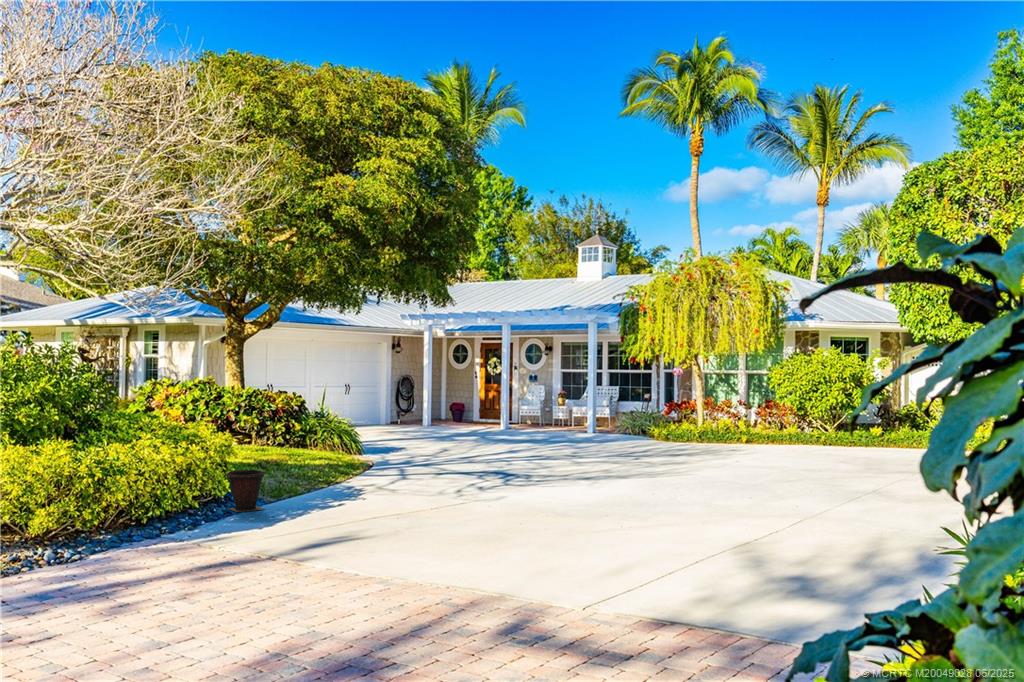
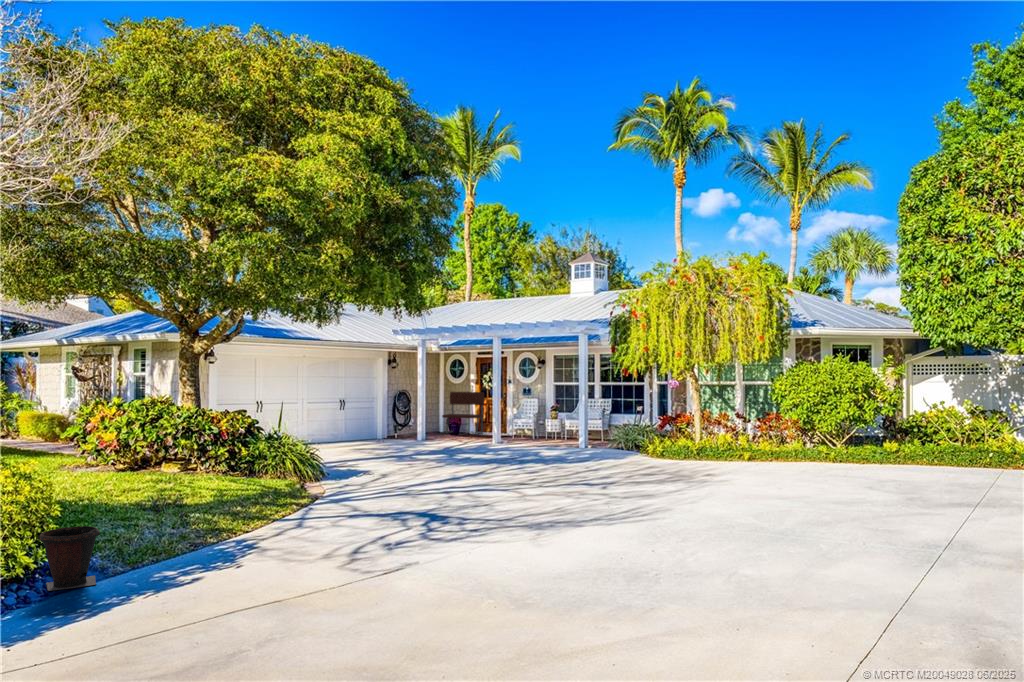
bench: none [446,377,489,420] -> present [442,392,484,435]

